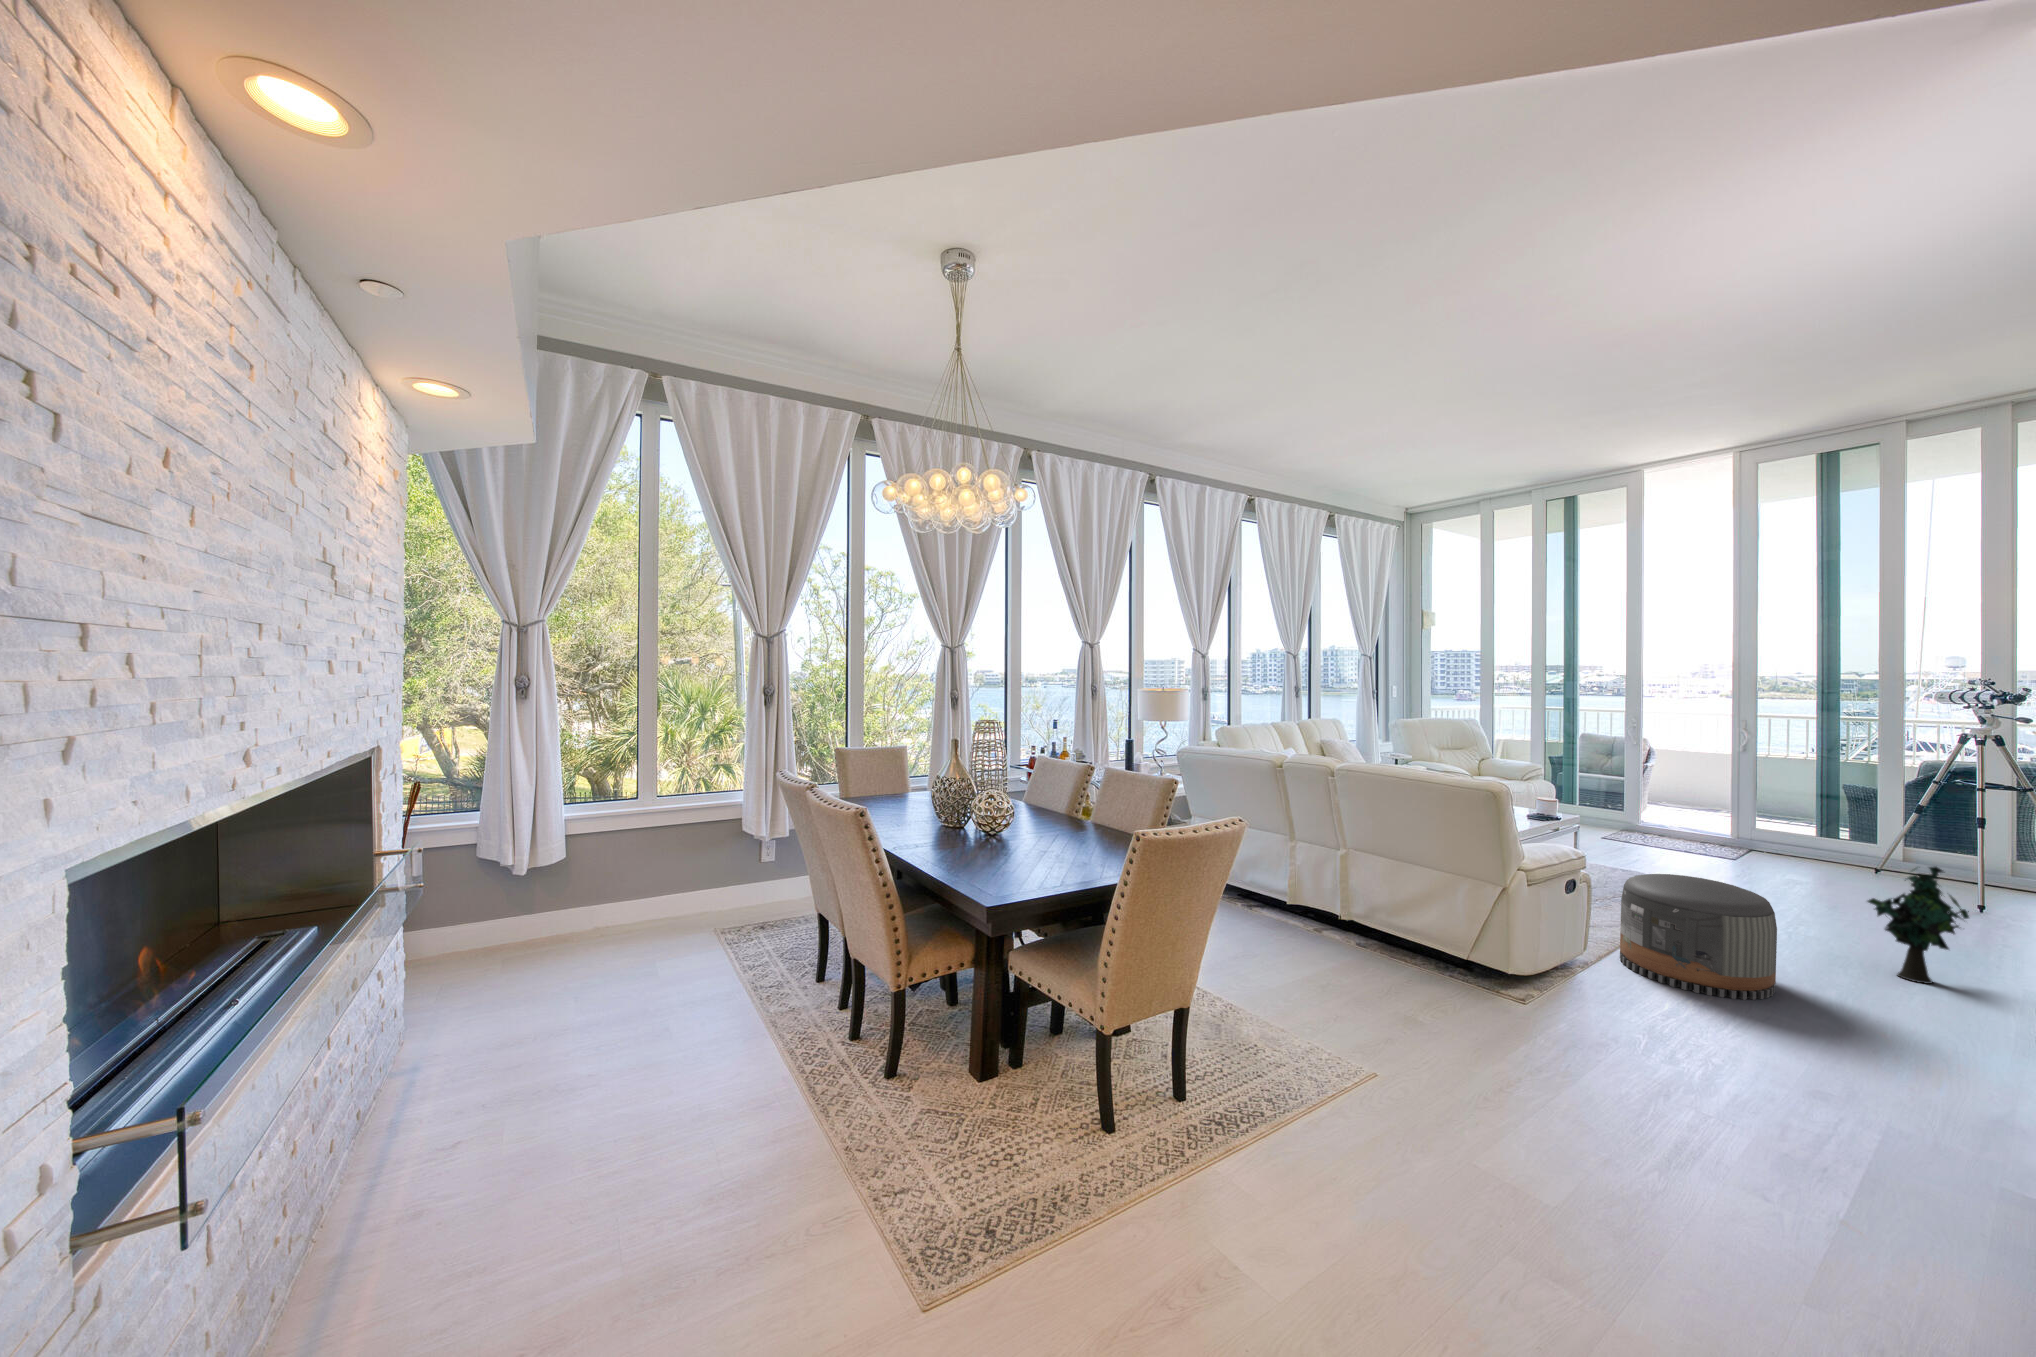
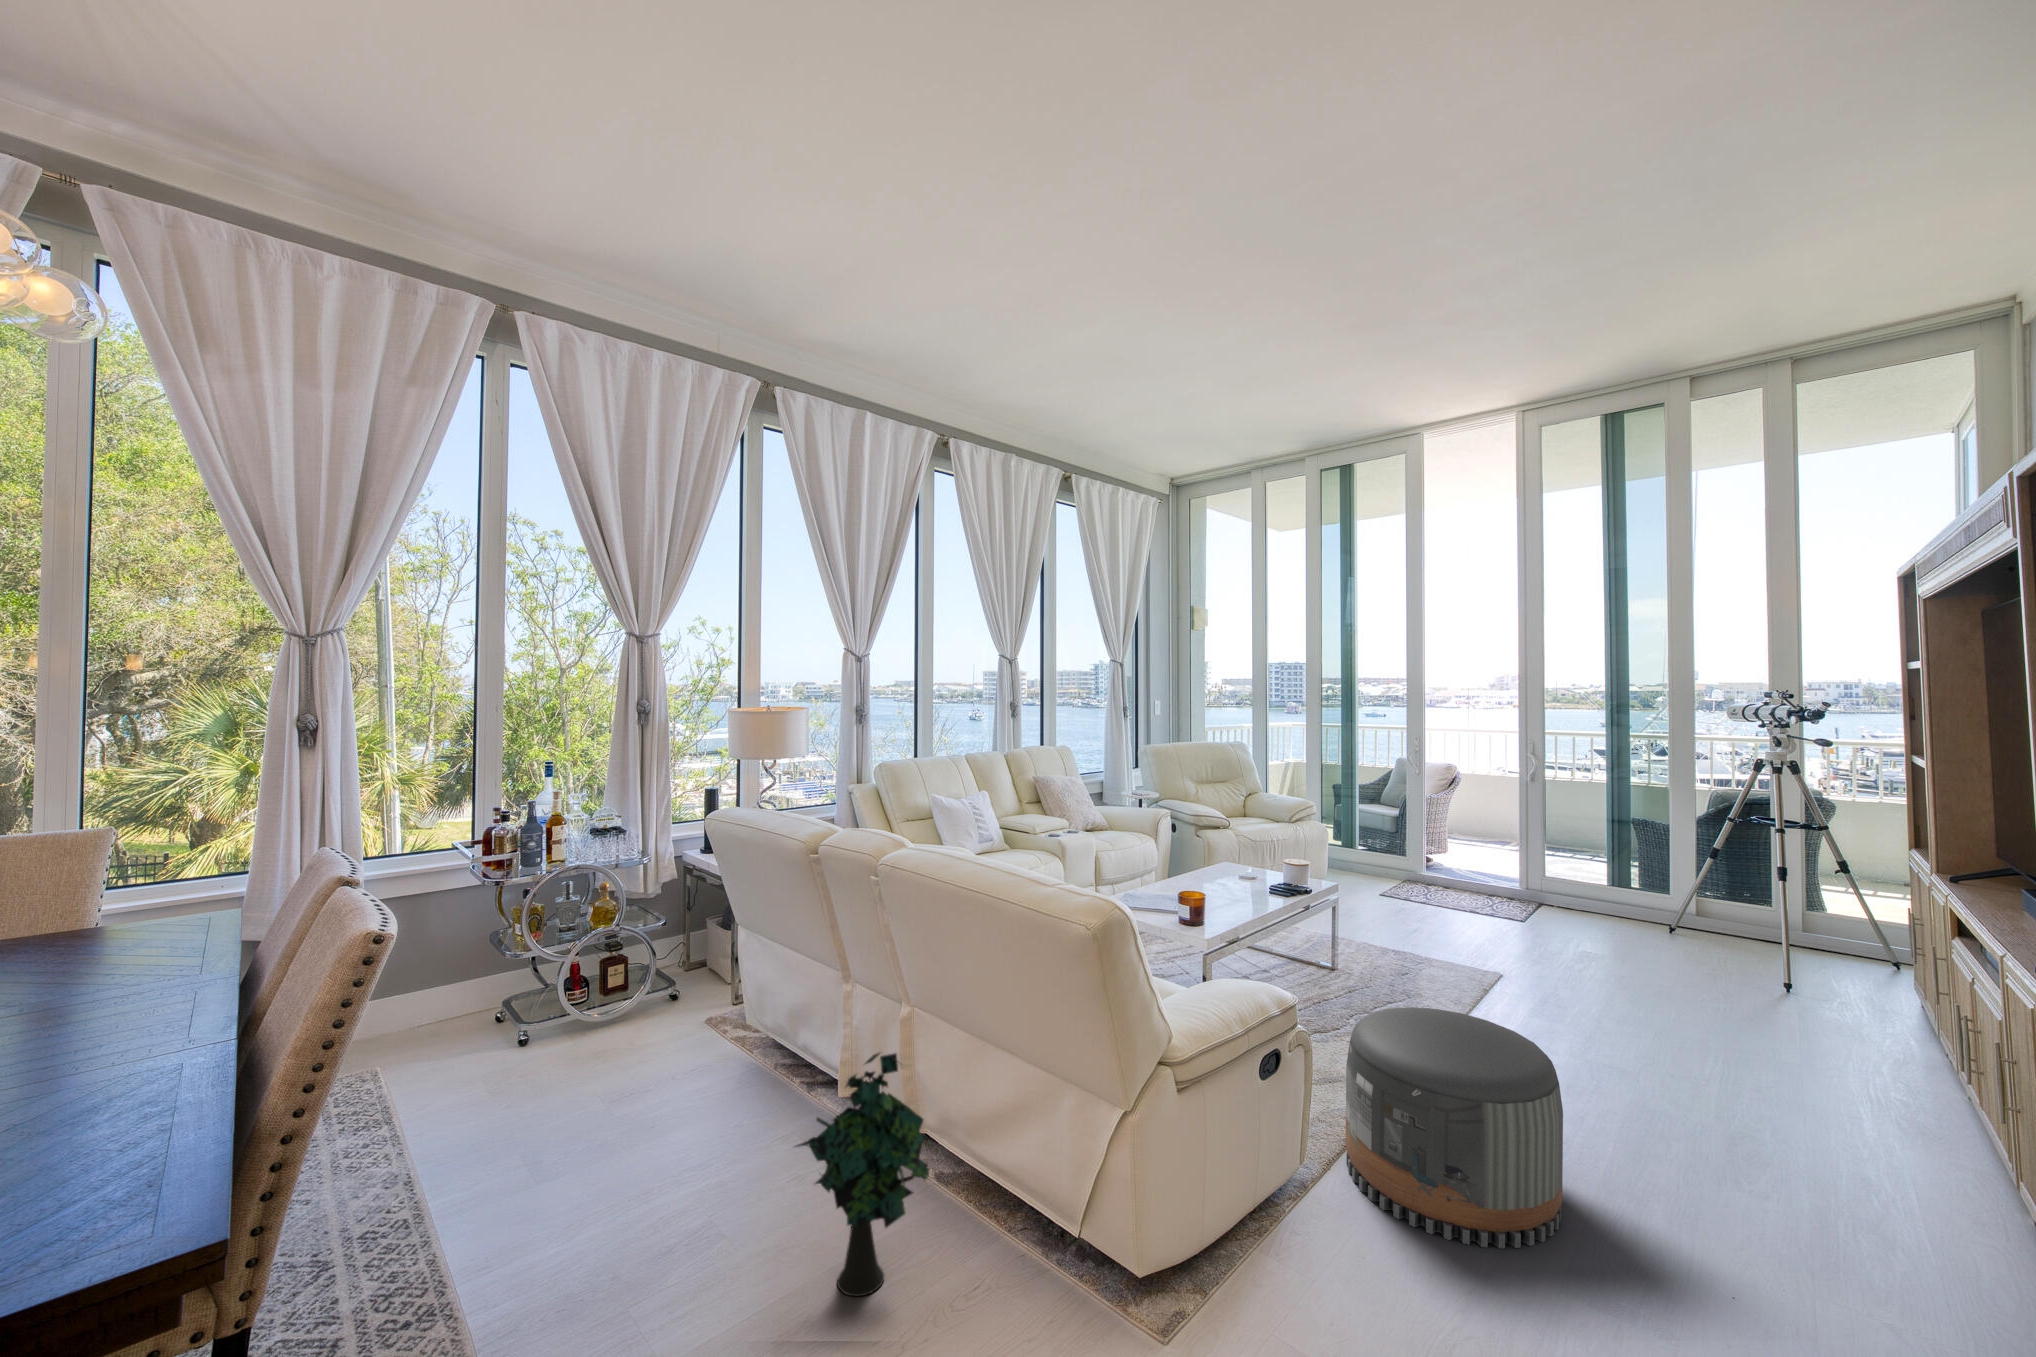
decorative plant: present [1868,867,1969,984] -> present [797,1052,929,1296]

